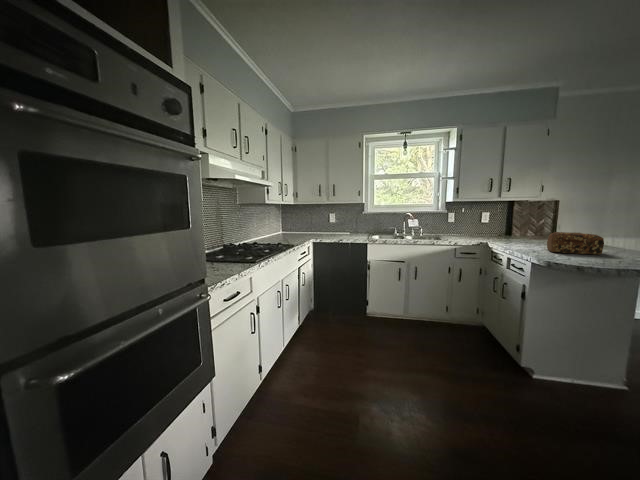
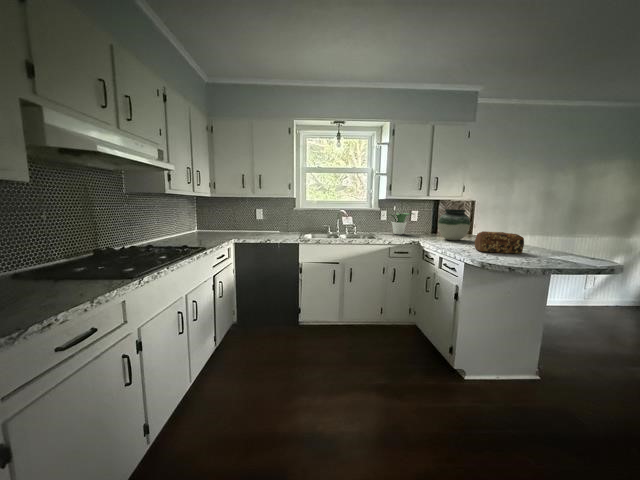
vase: none [510,210,547,242] -> present [438,209,470,240]
potted plant: none [454,214,486,236] -> present [388,213,414,234]

